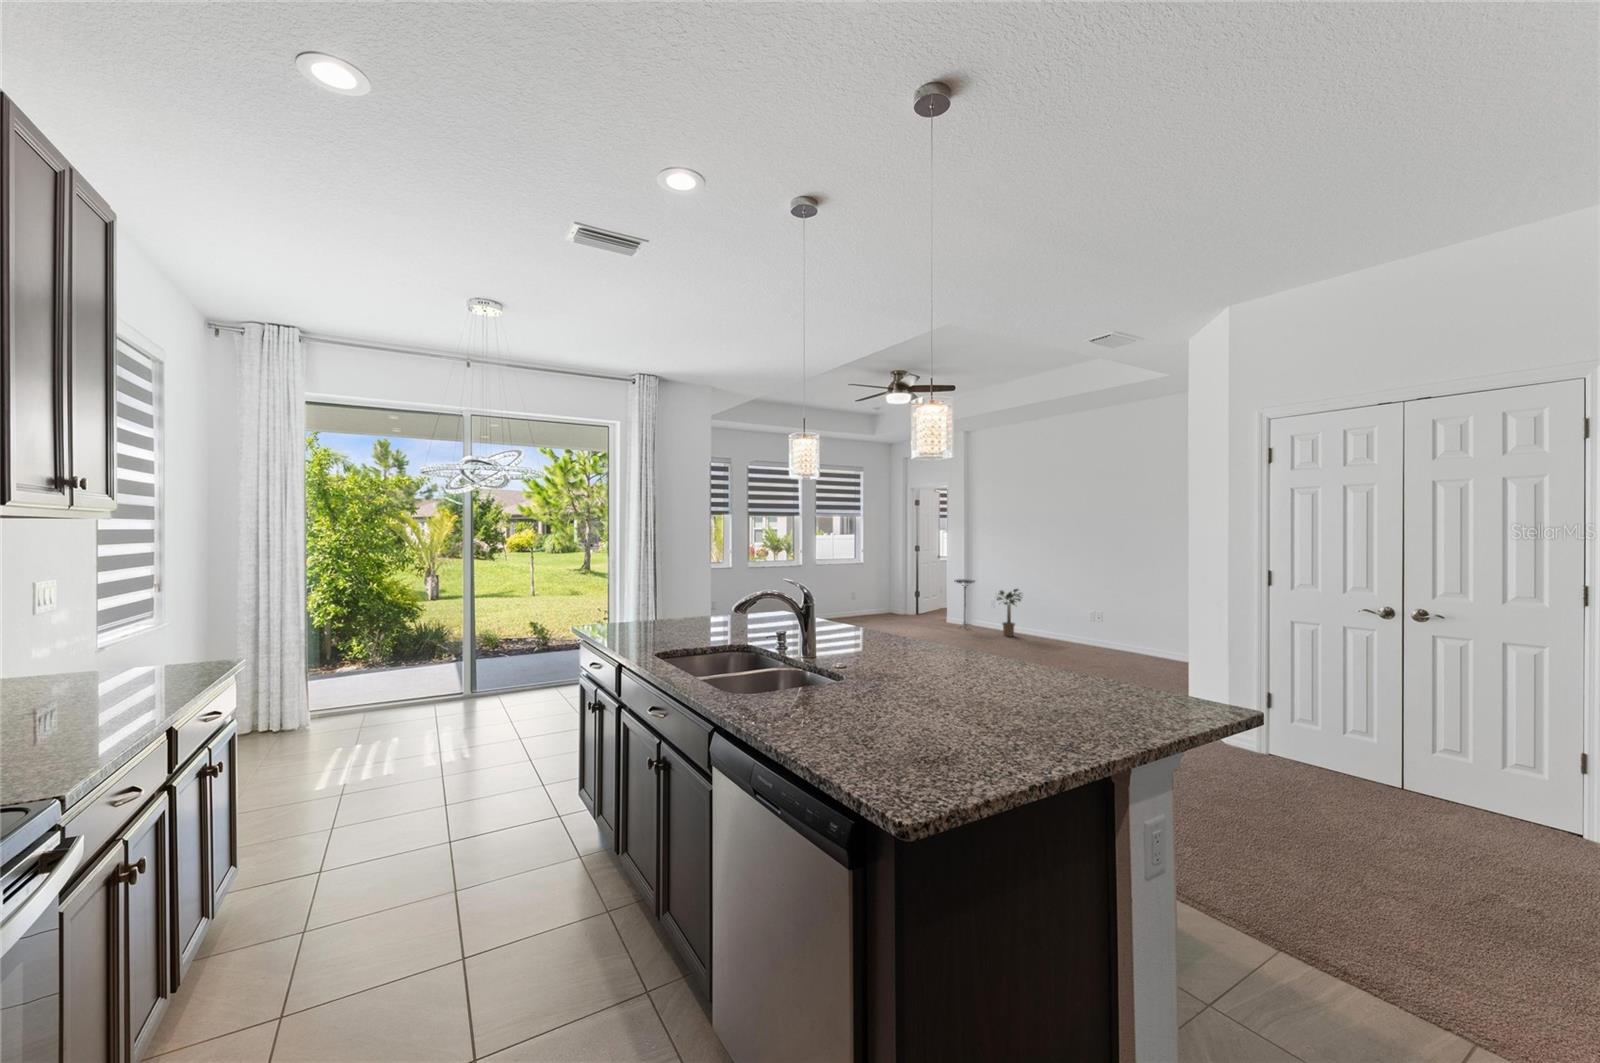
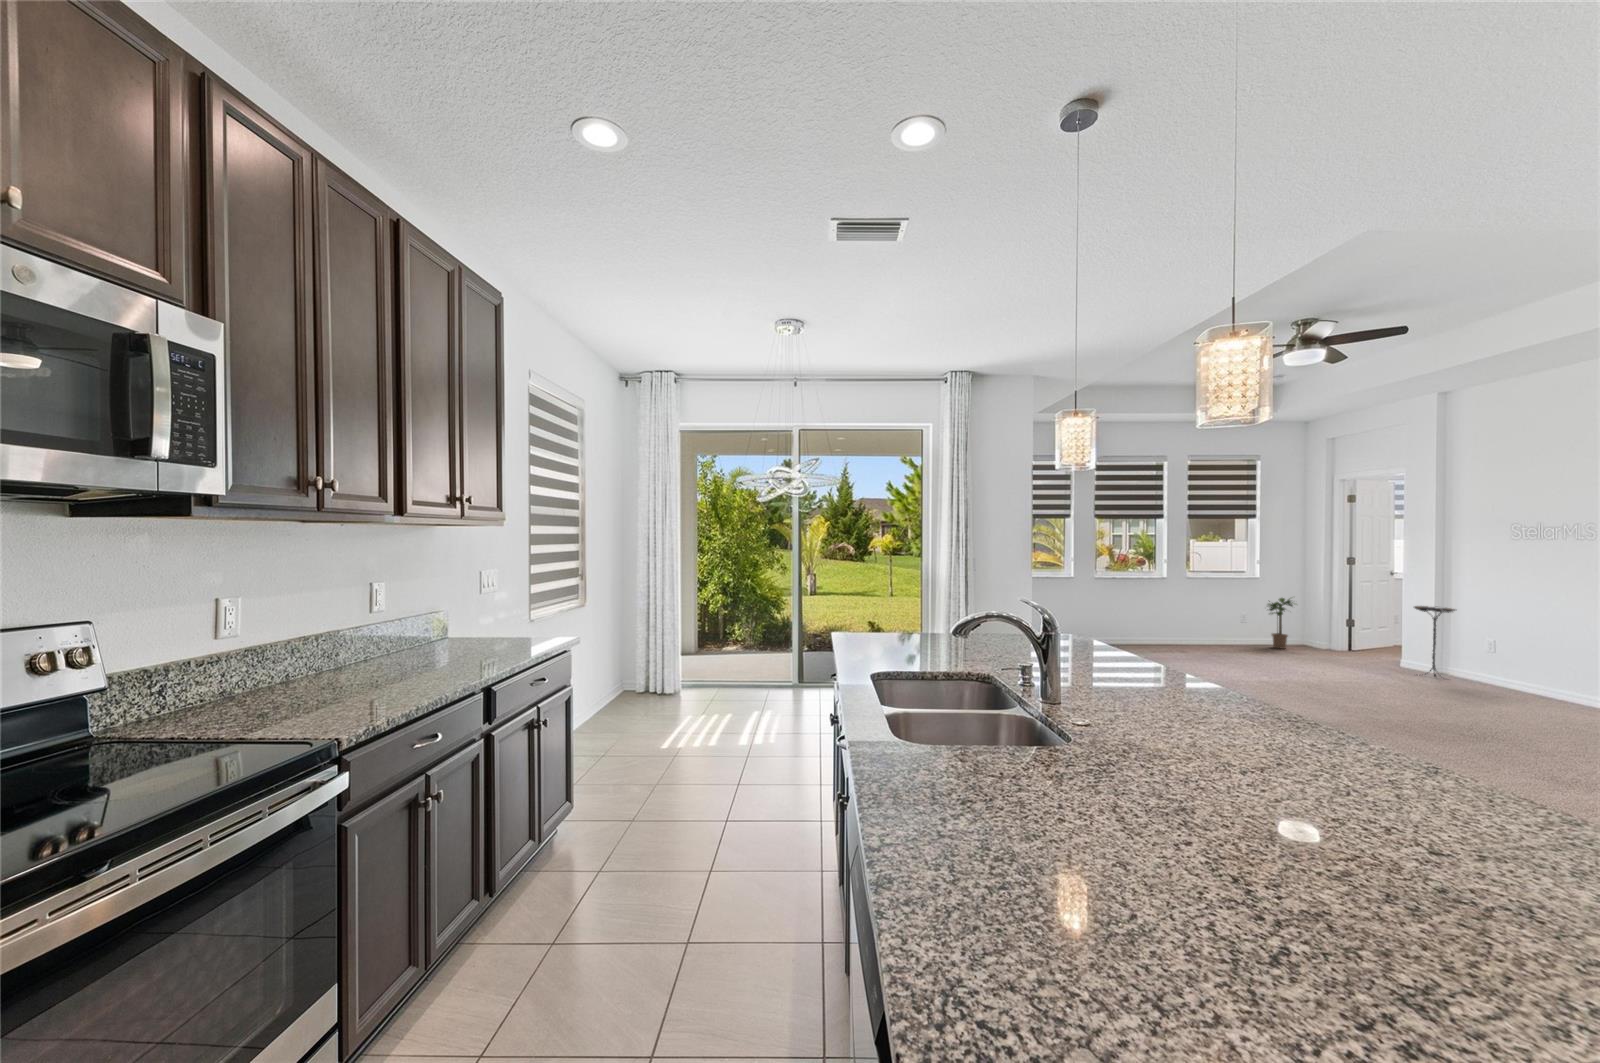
potted plant: present [997,589,1021,636] -> present [1268,598,1293,649]

